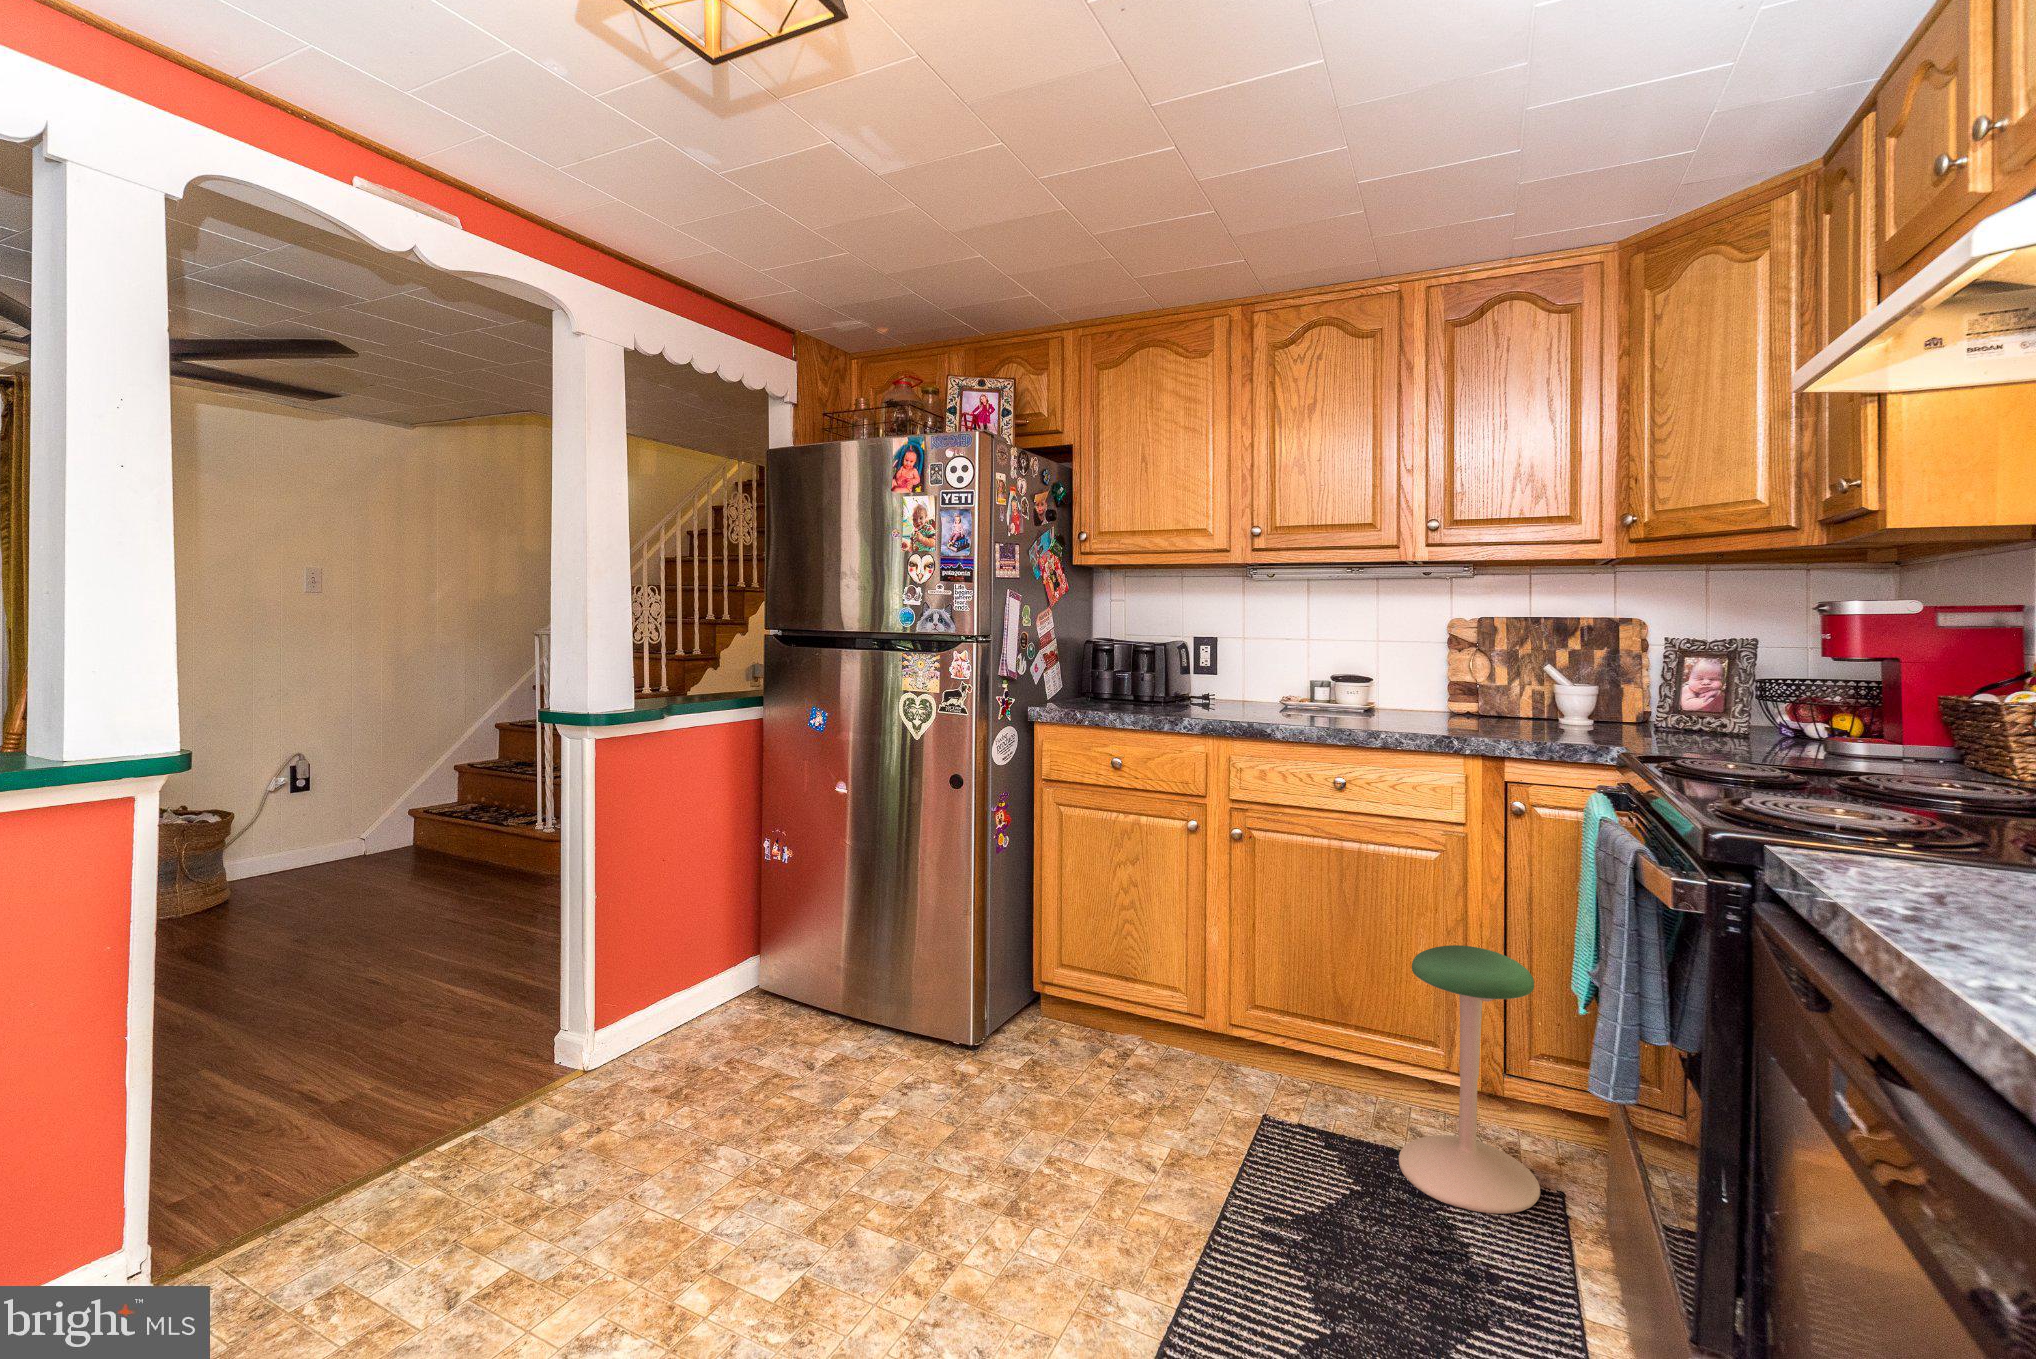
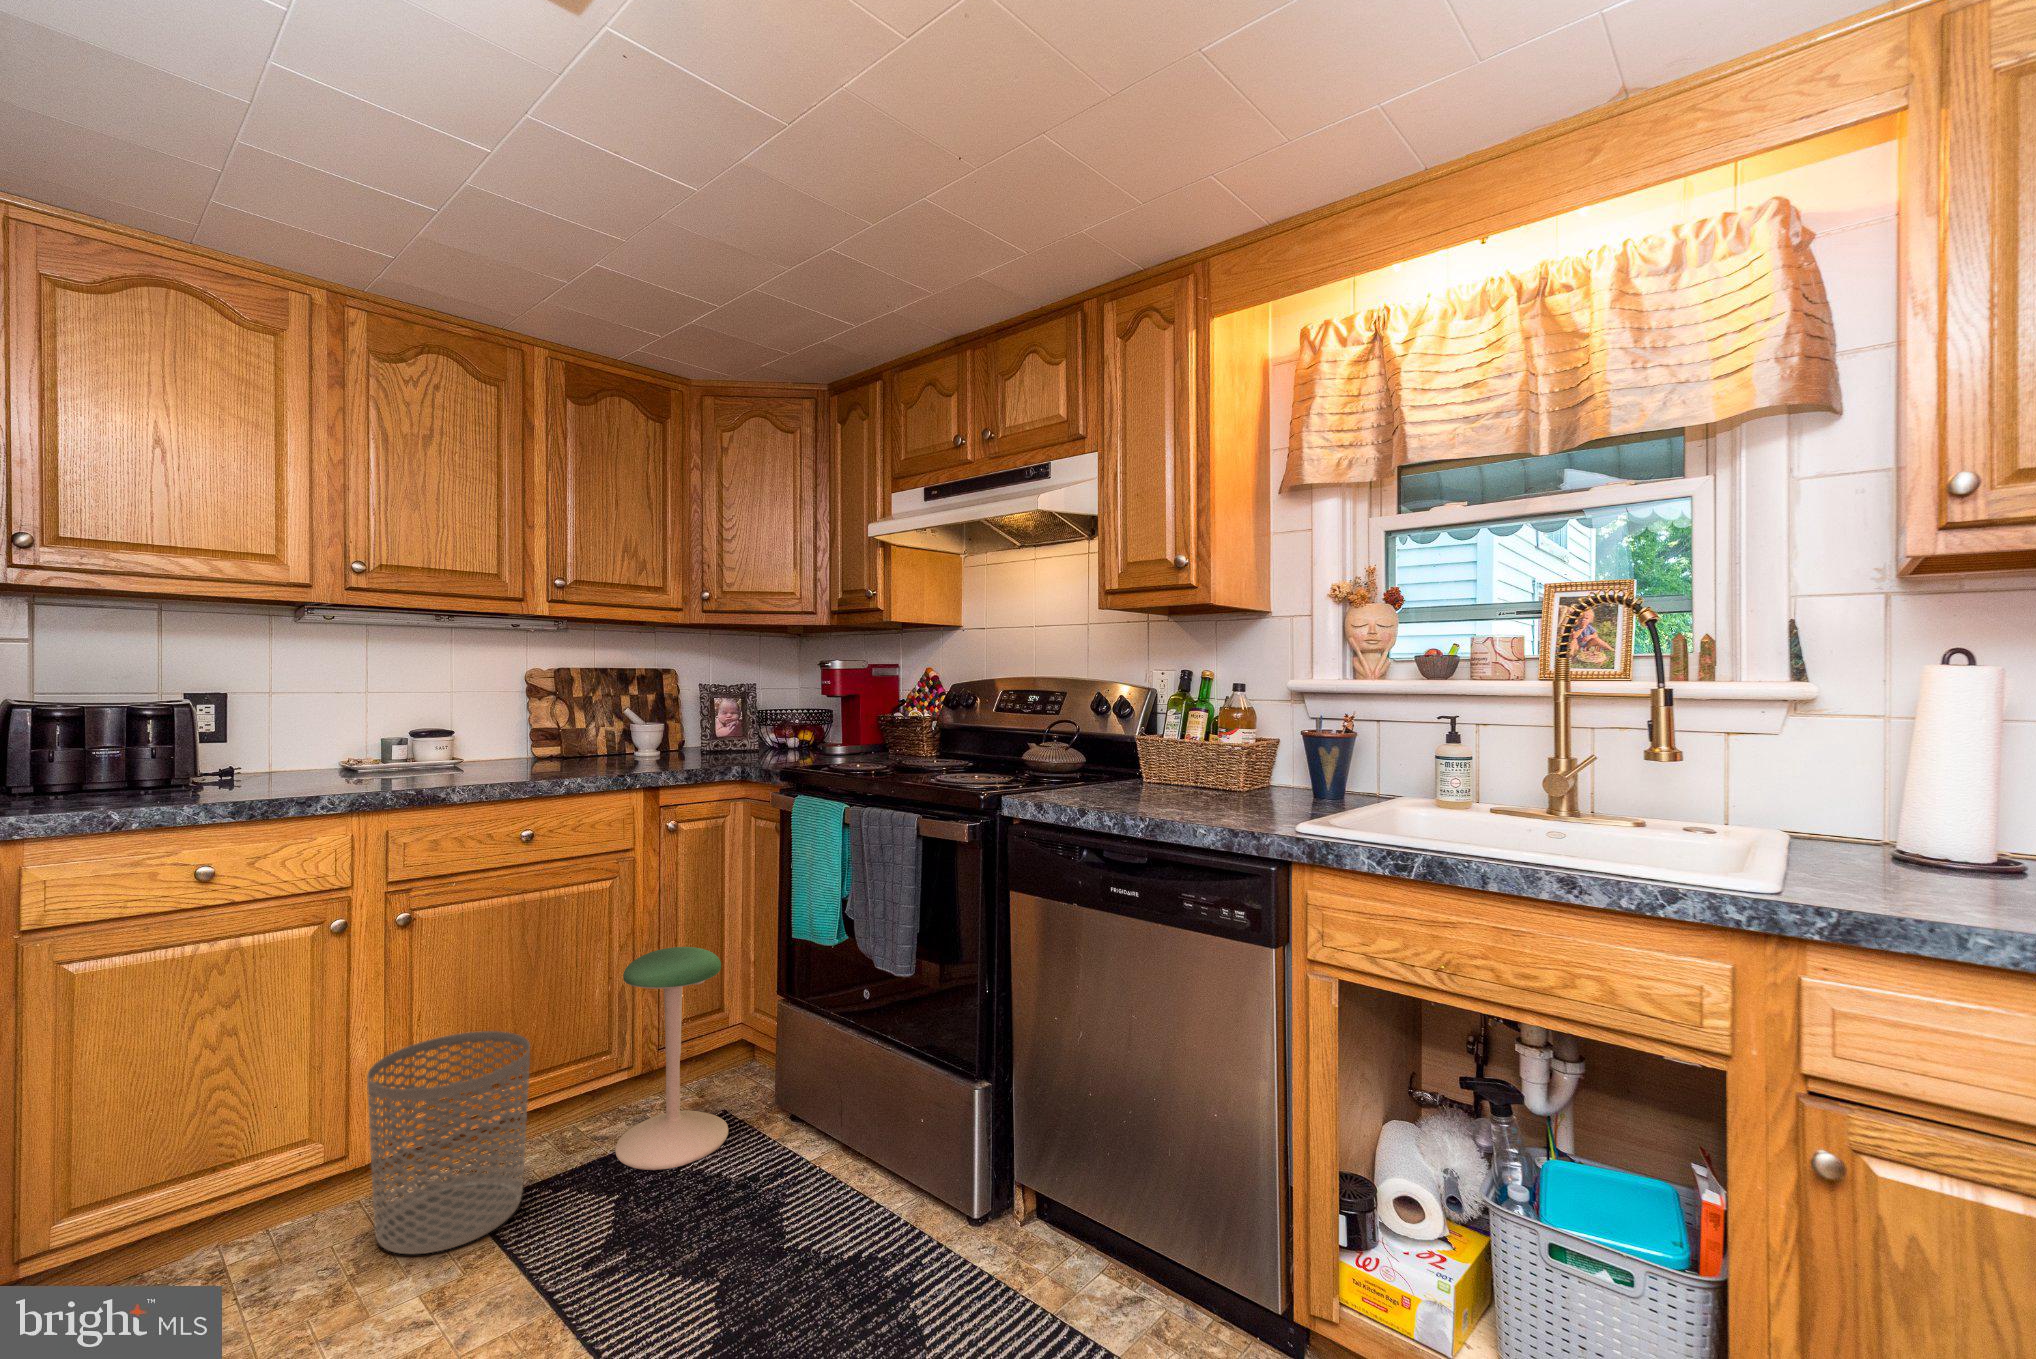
waste bin: none [1178,950,1307,1142] -> present [367,1031,530,1254]

